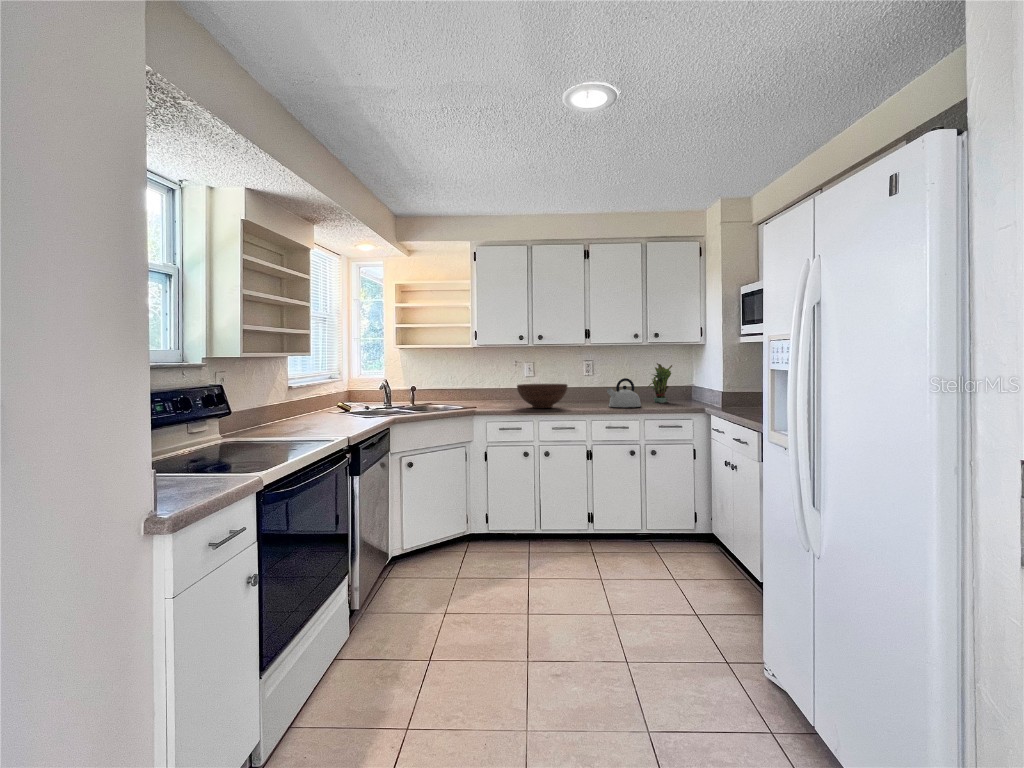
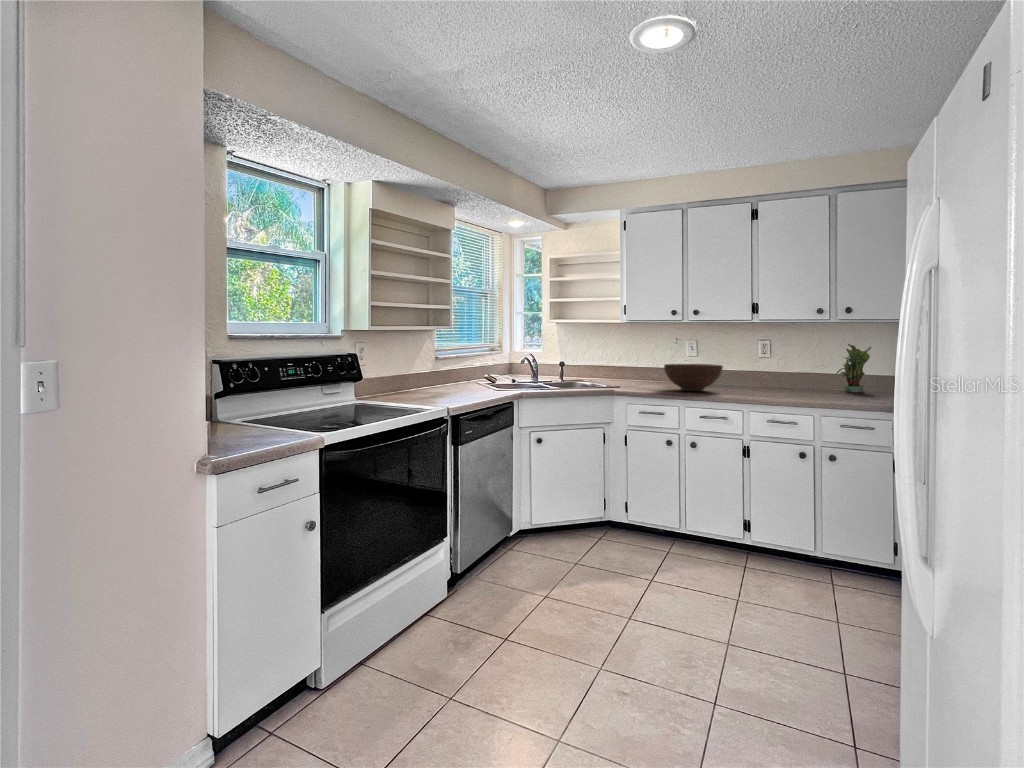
kettle: present [607,378,641,407] -> none [771,361,817,396]

